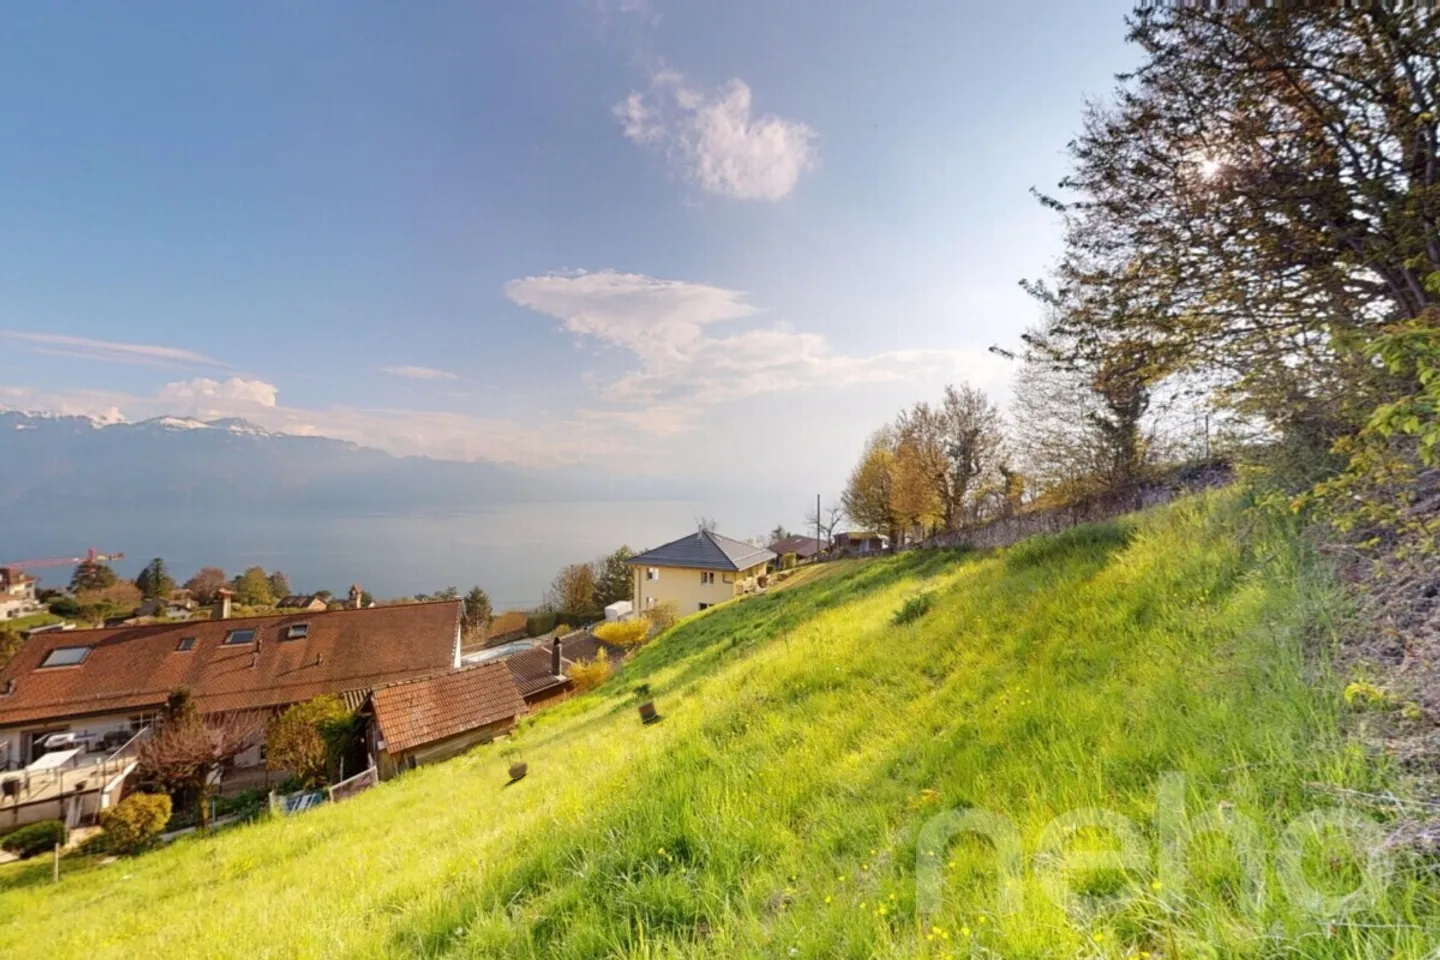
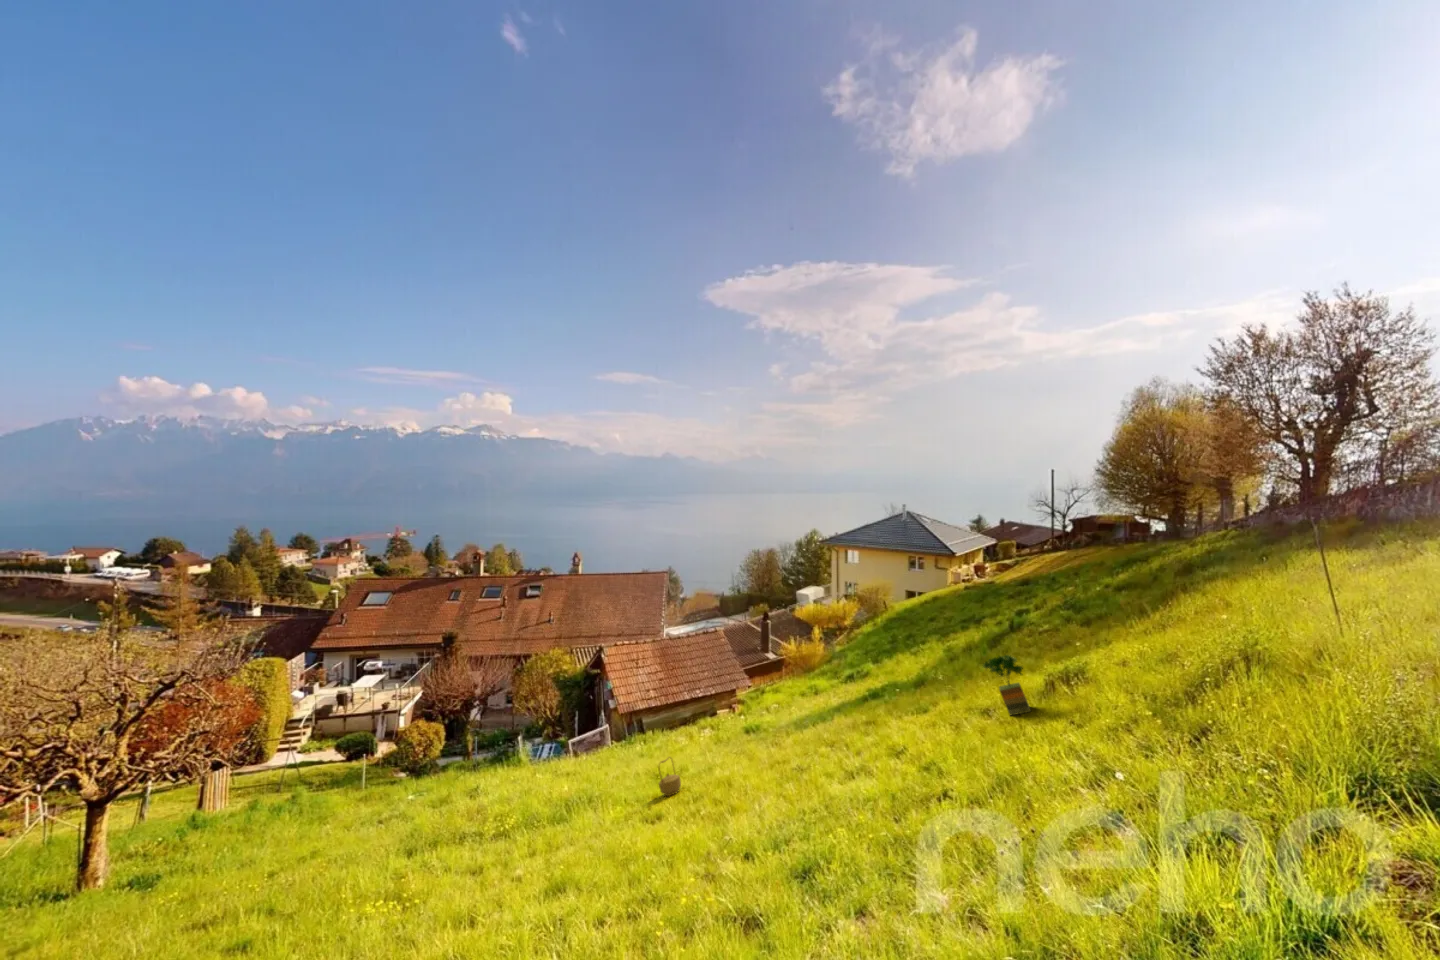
basket: present [508,749,527,779] -> present [659,757,681,796]

